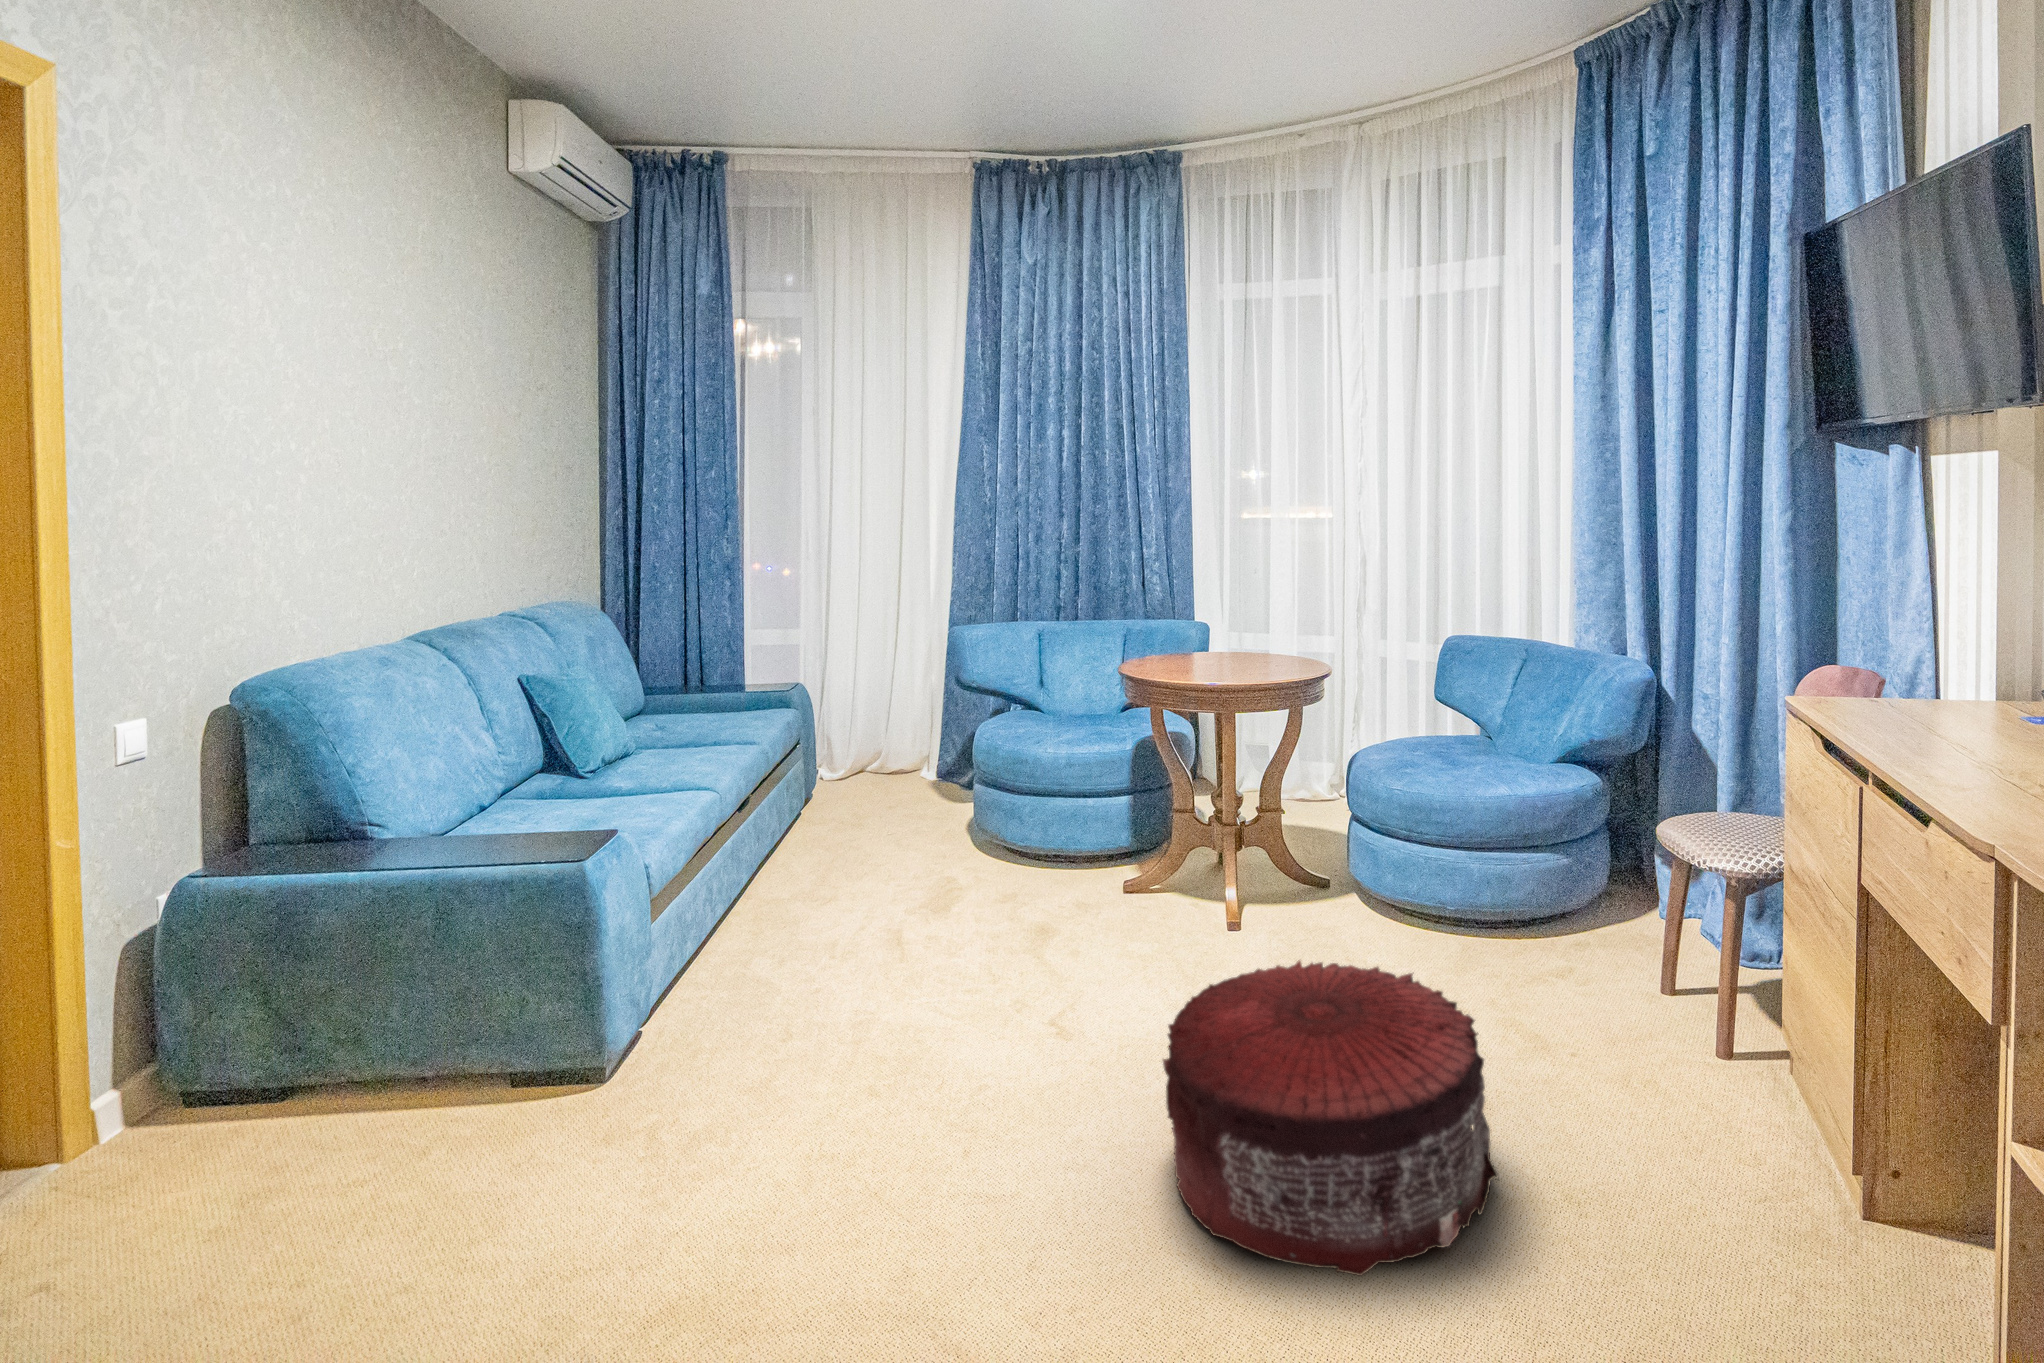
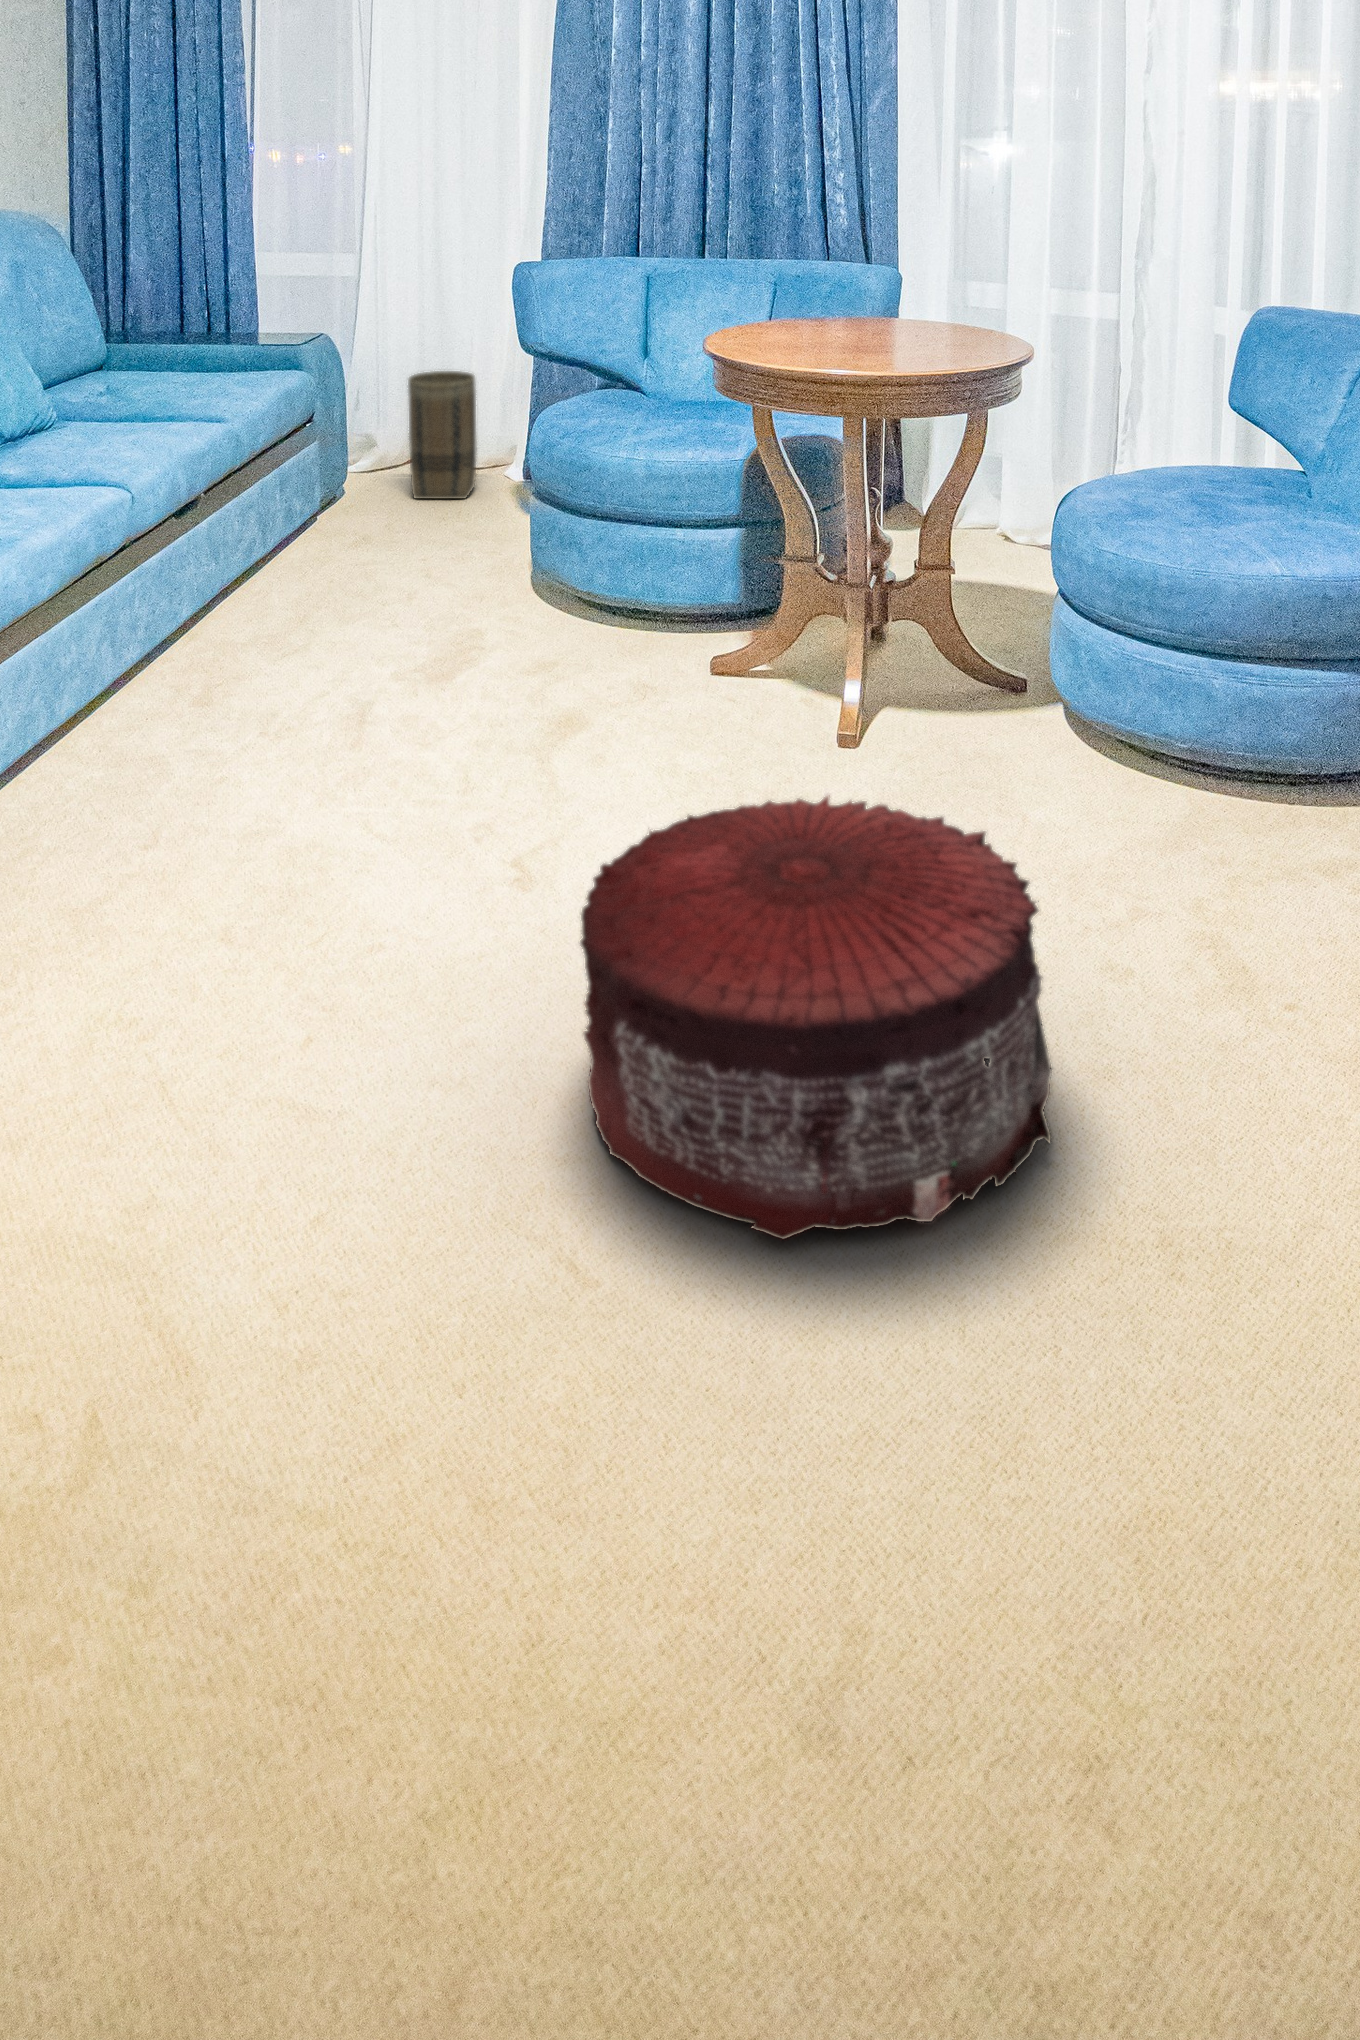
basket: none [854,702,902,794] -> present [408,371,477,499]

